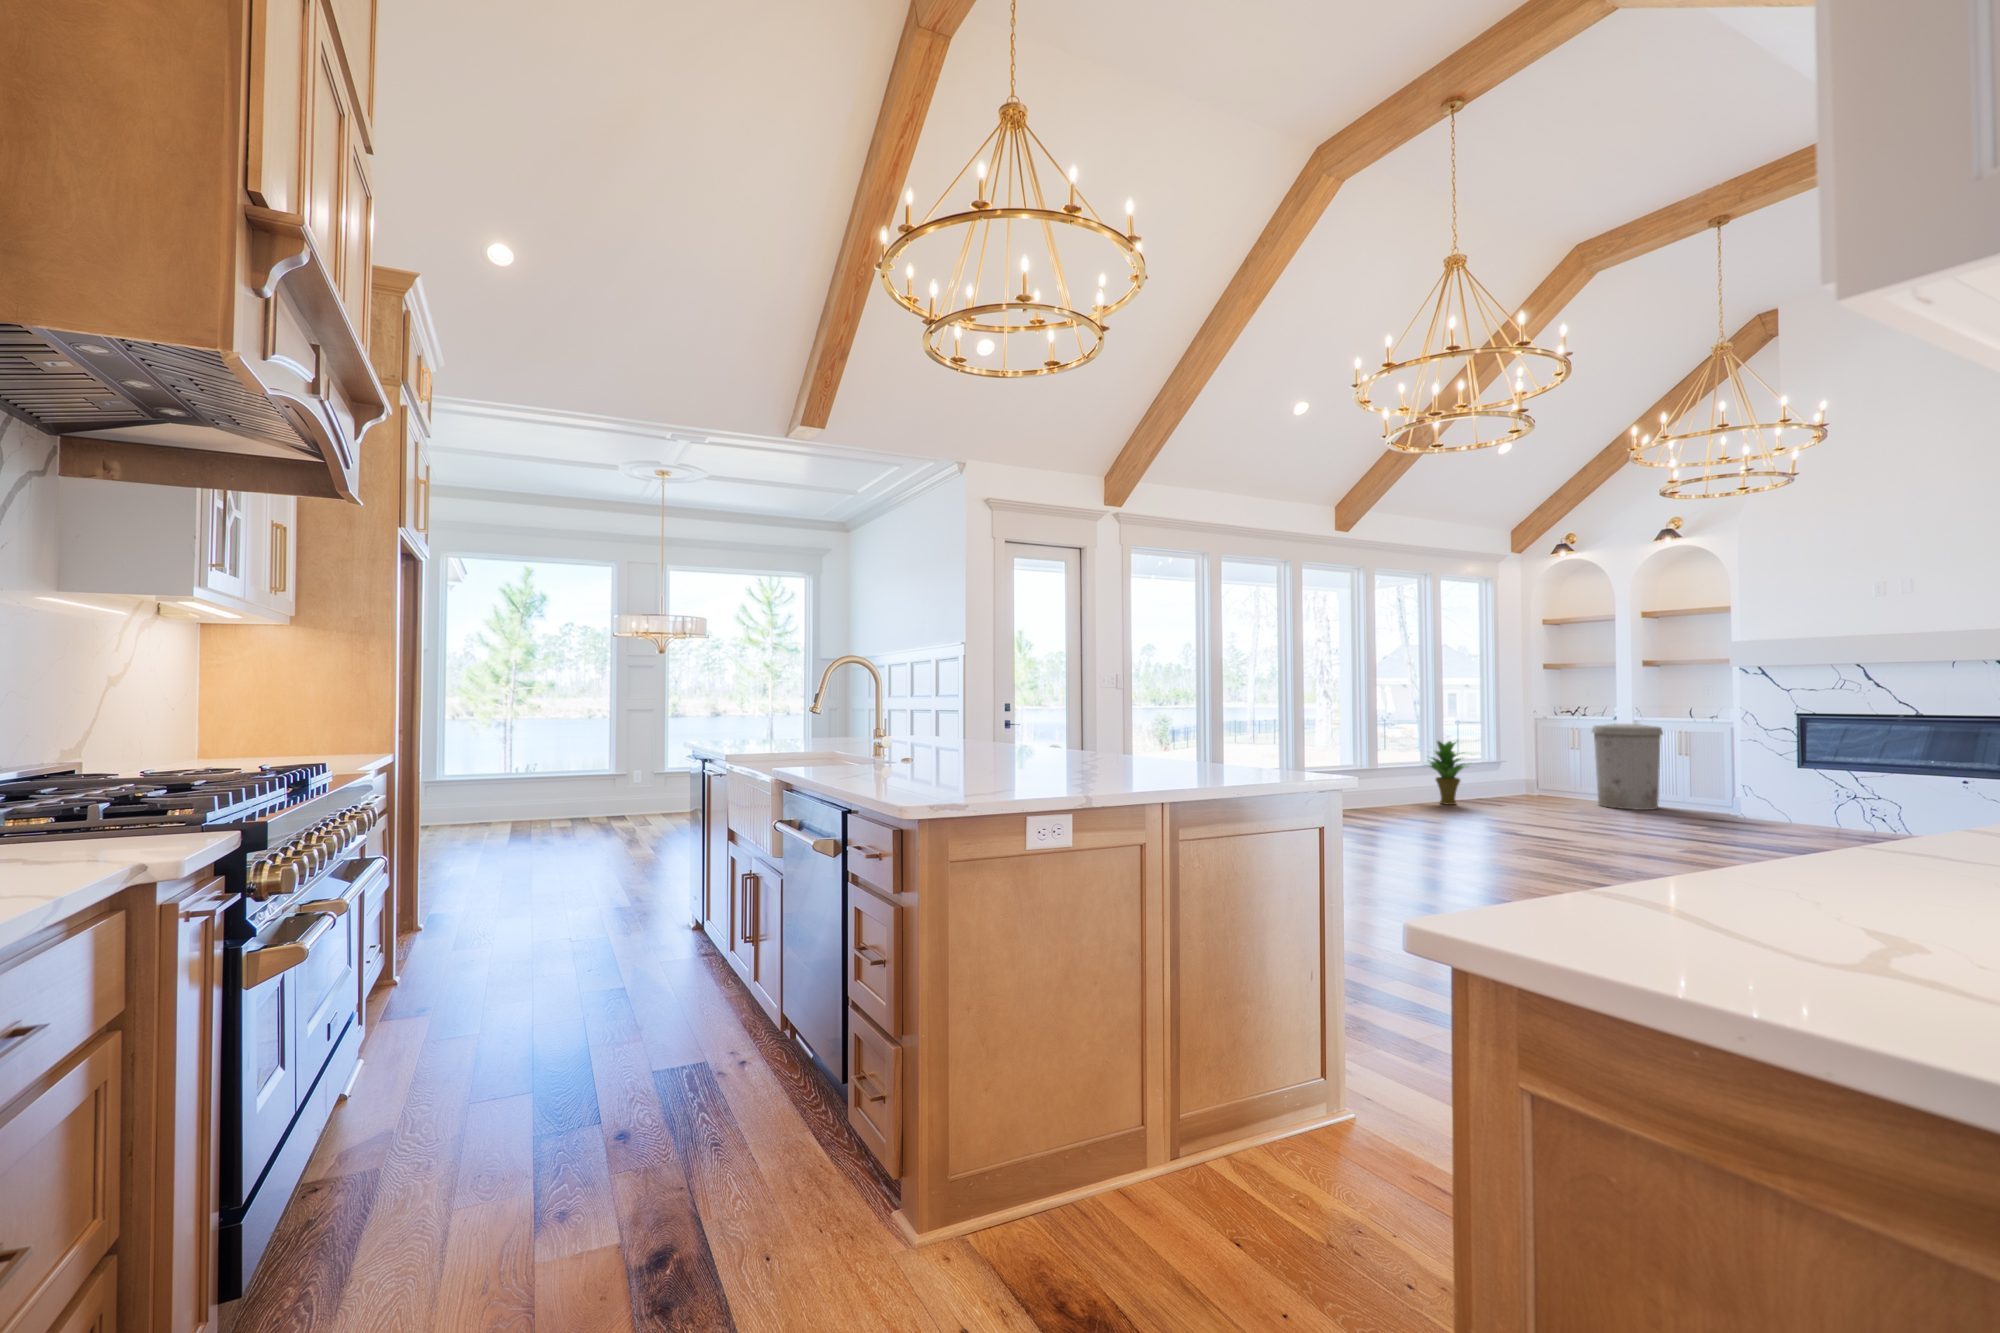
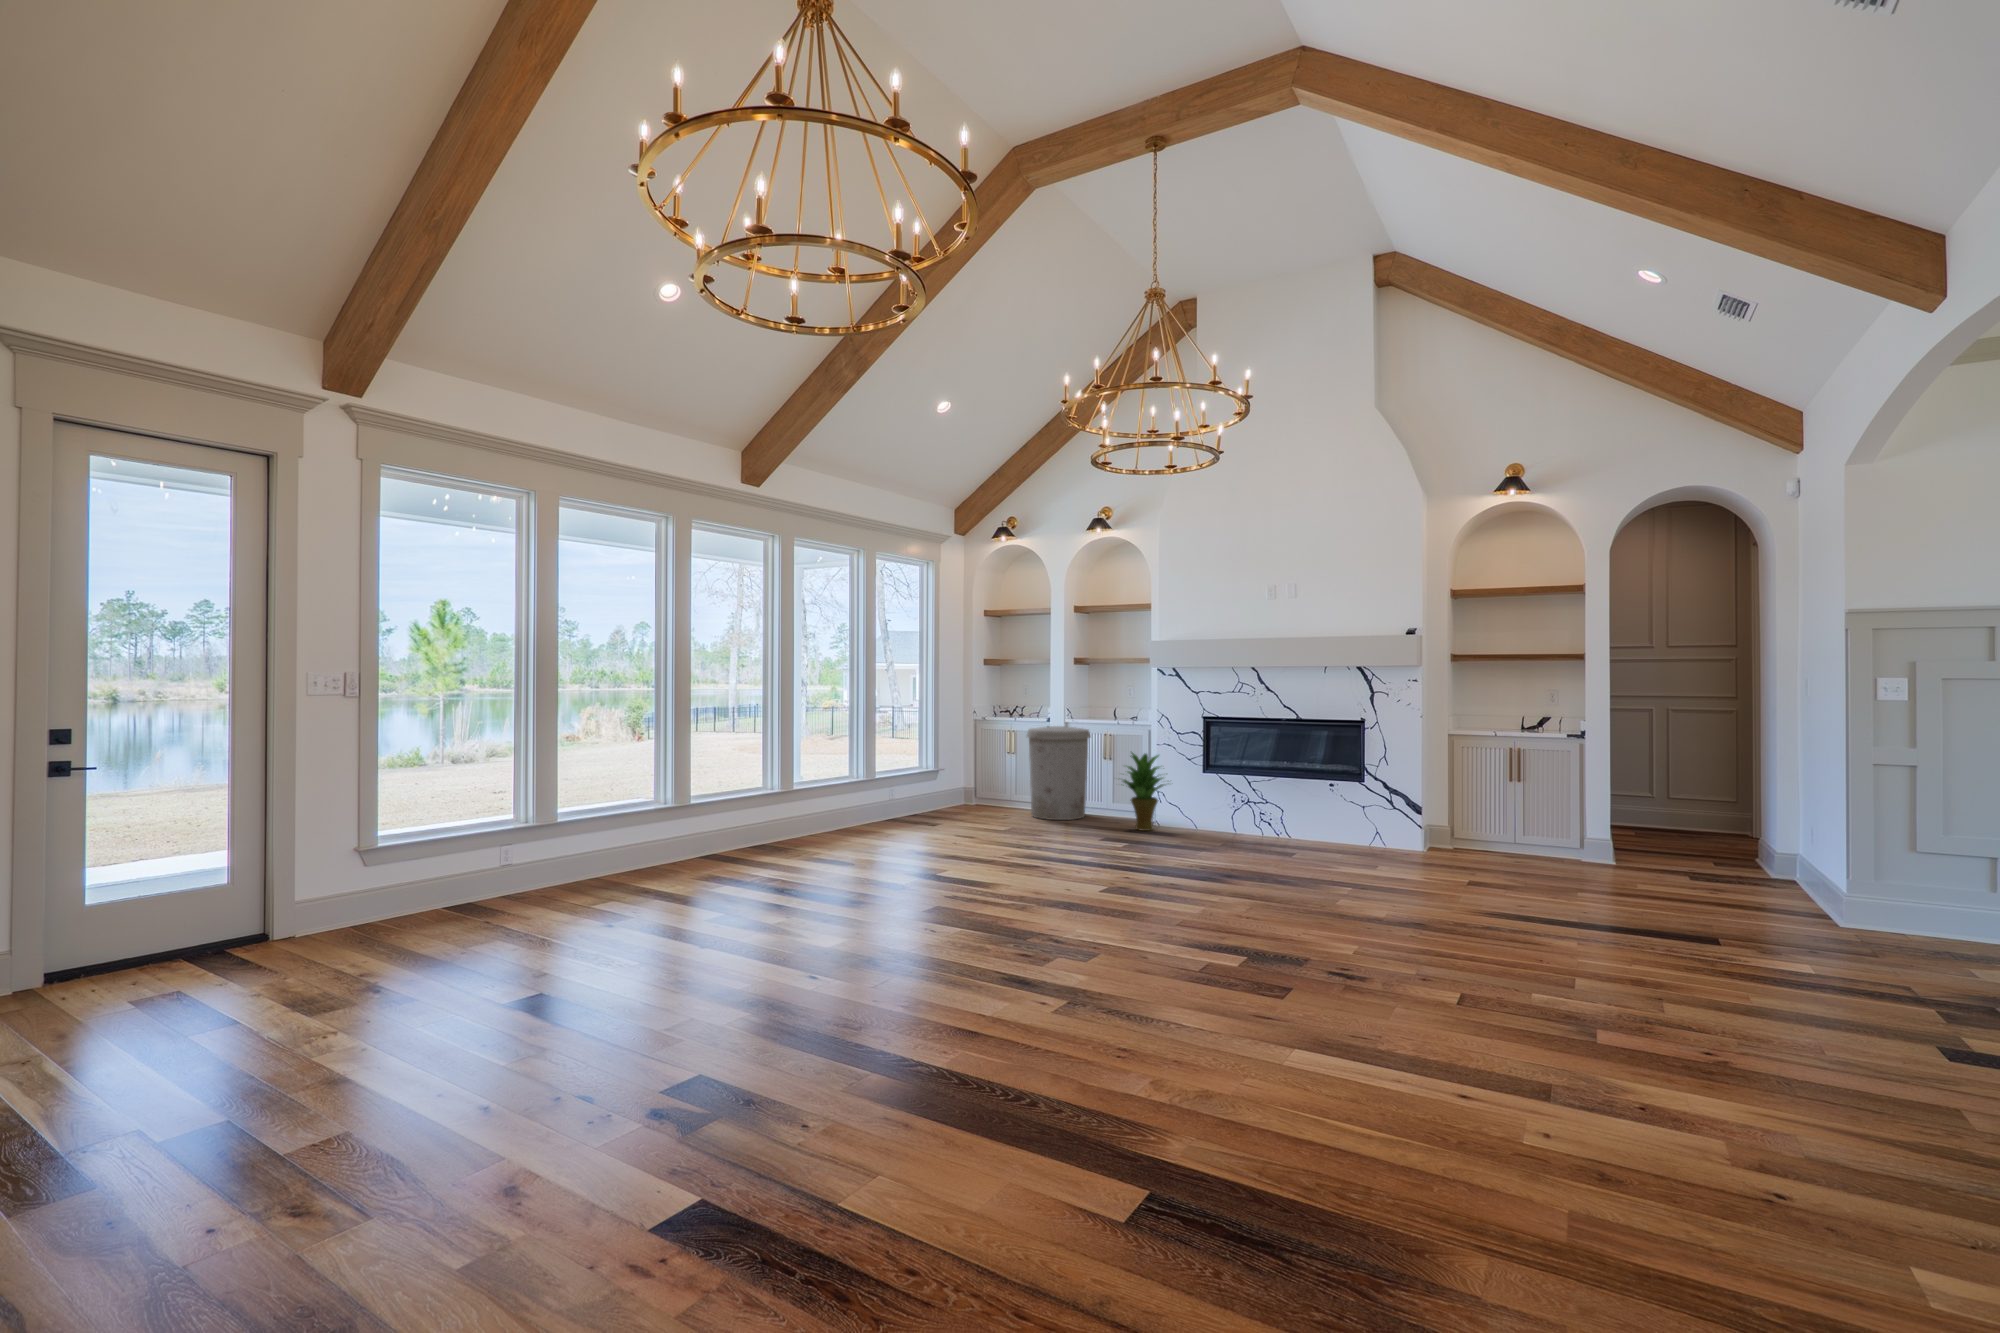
potted plant: present [1430,740,1464,805] -> present [1123,753,1164,831]

